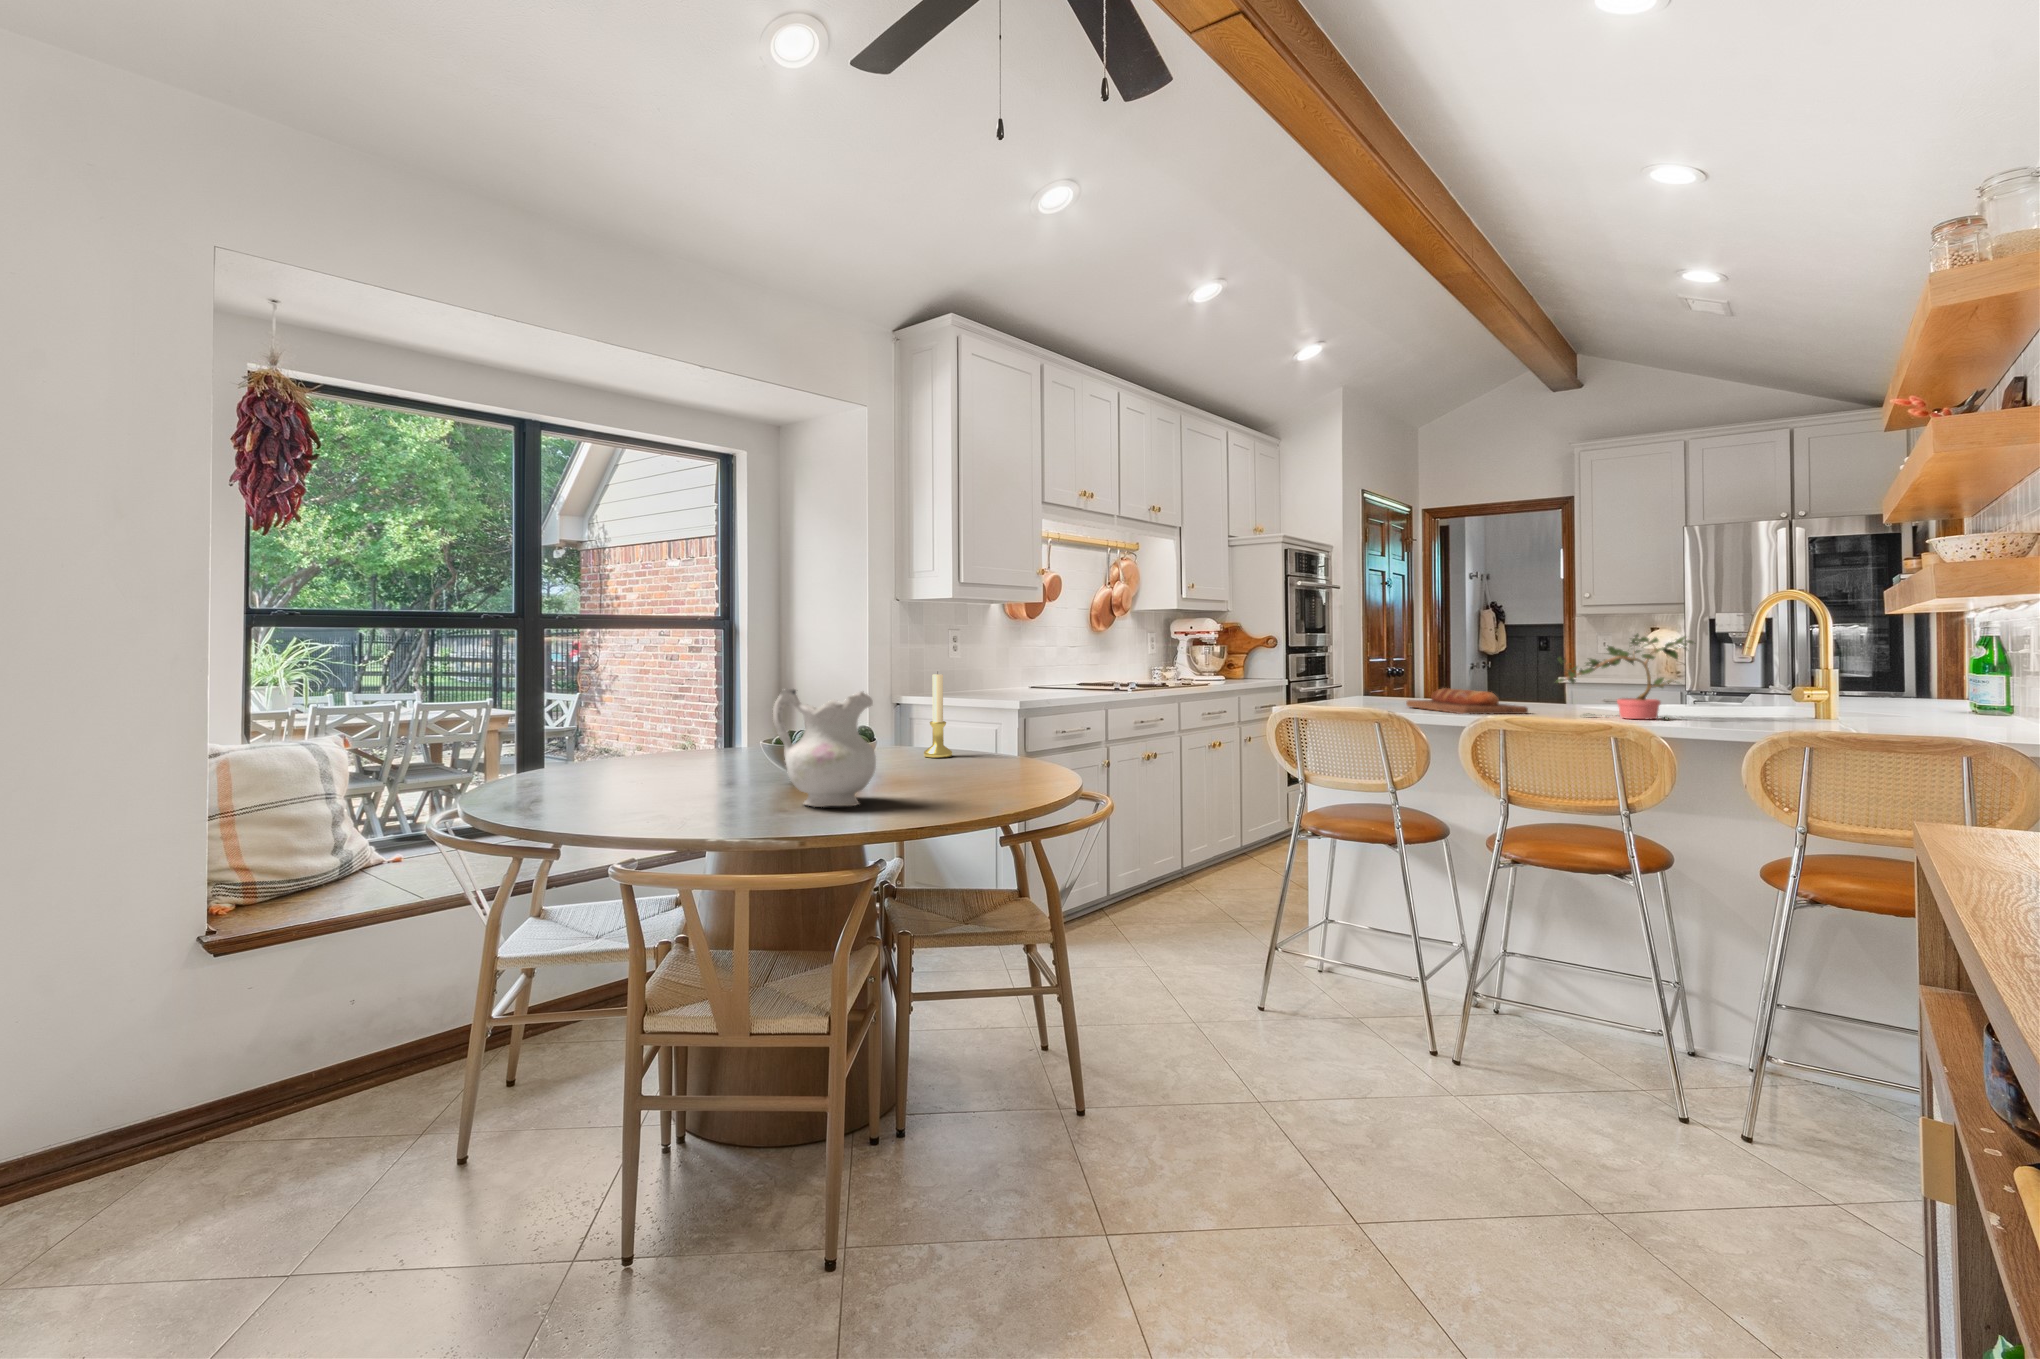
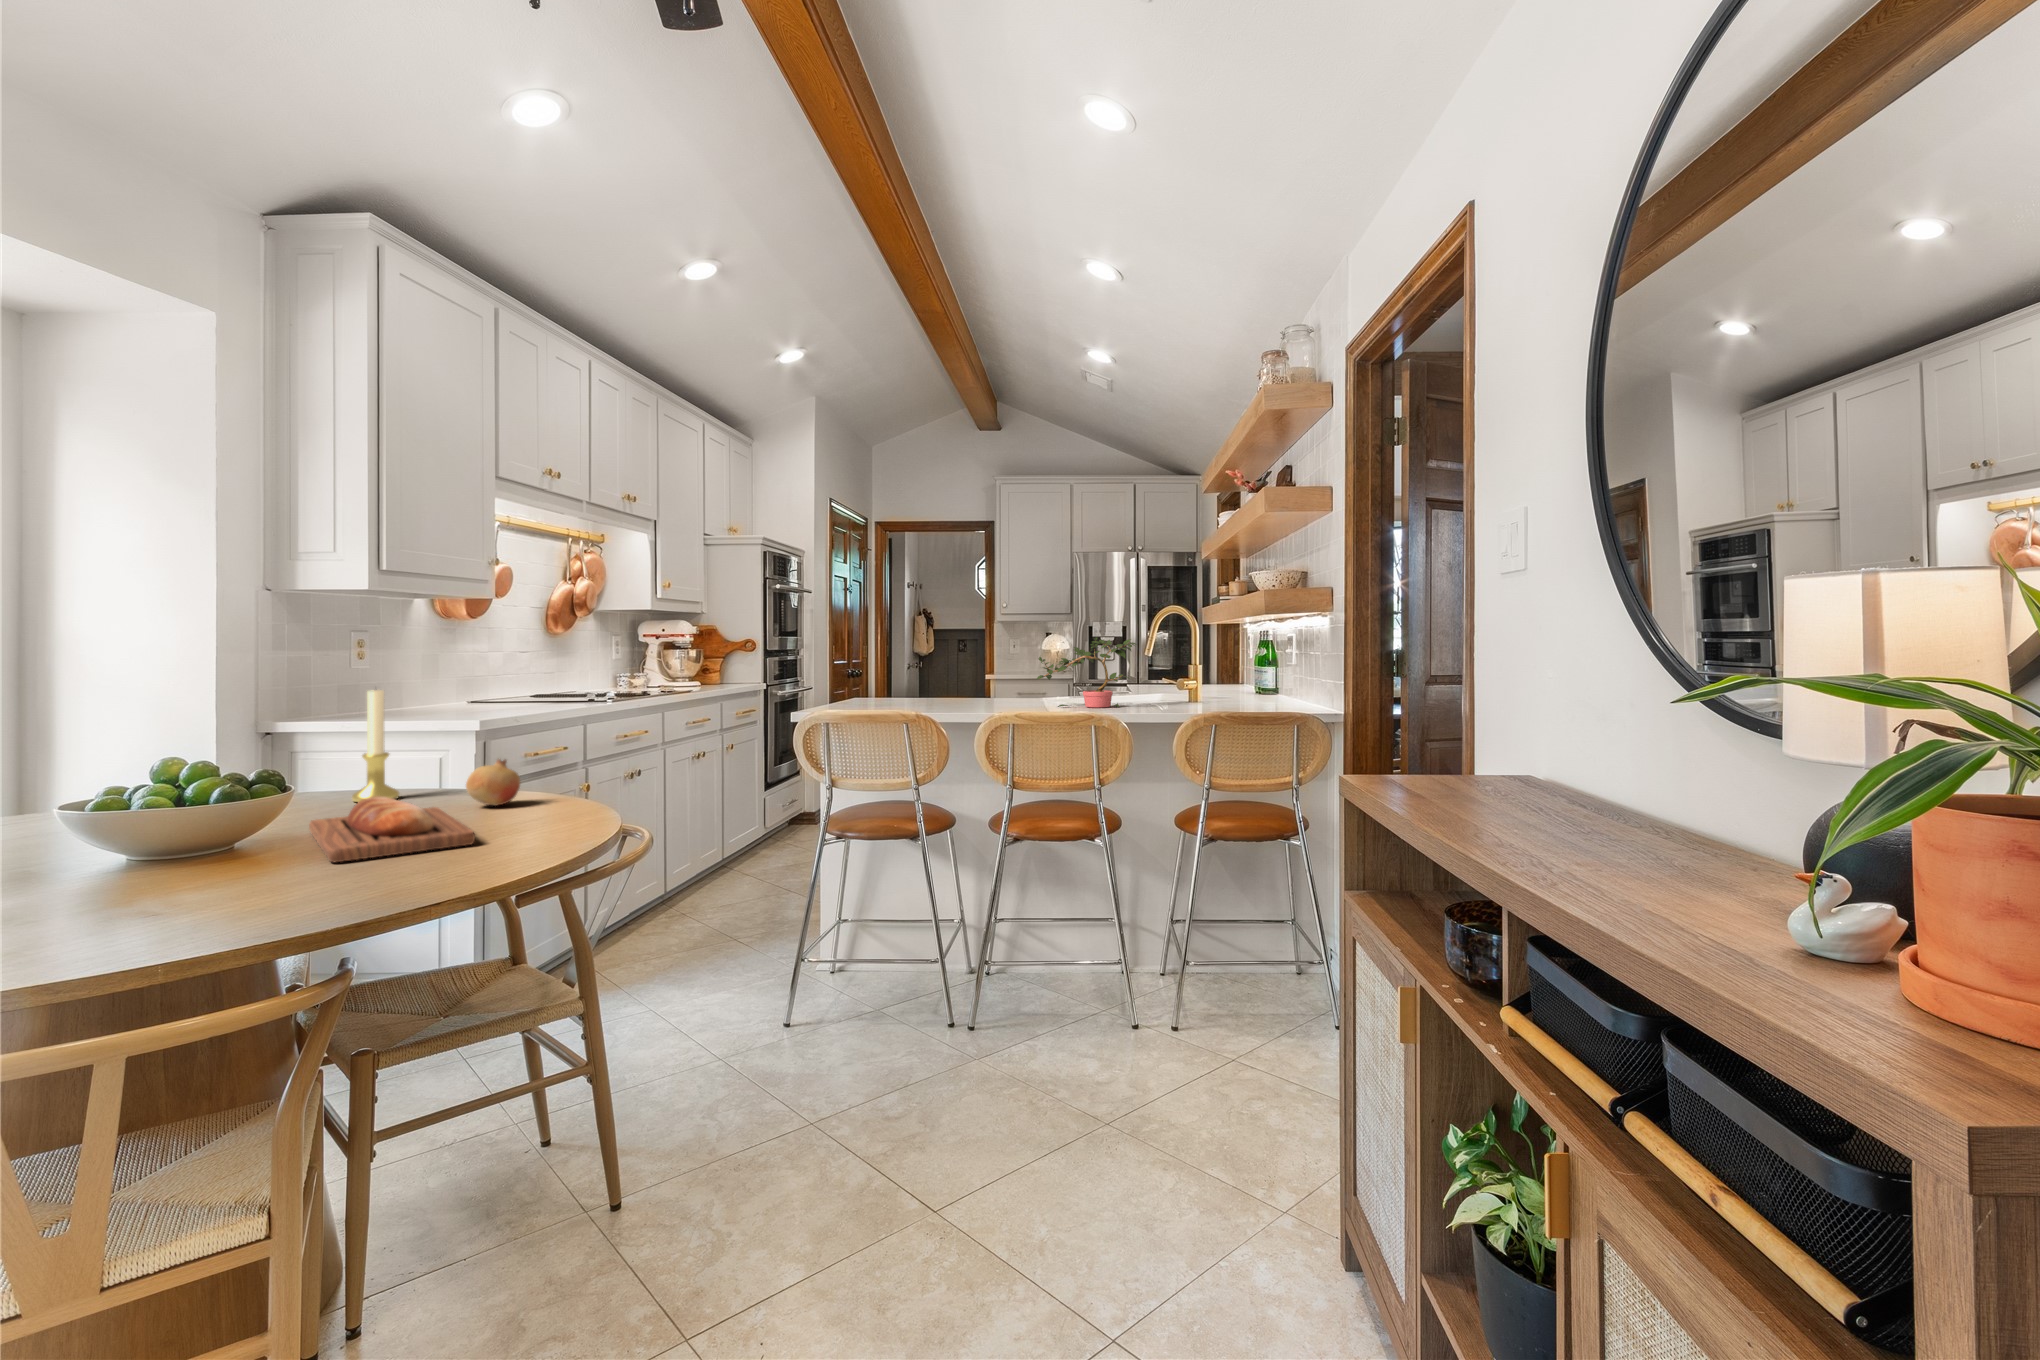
bread loaf: present [1406,688,1528,714] -> present [309,796,475,862]
ceramic pitcher: present [773,689,876,807] -> none [97,722,312,907]
fruit: none [987,730,1024,767] -> present [466,759,520,806]

